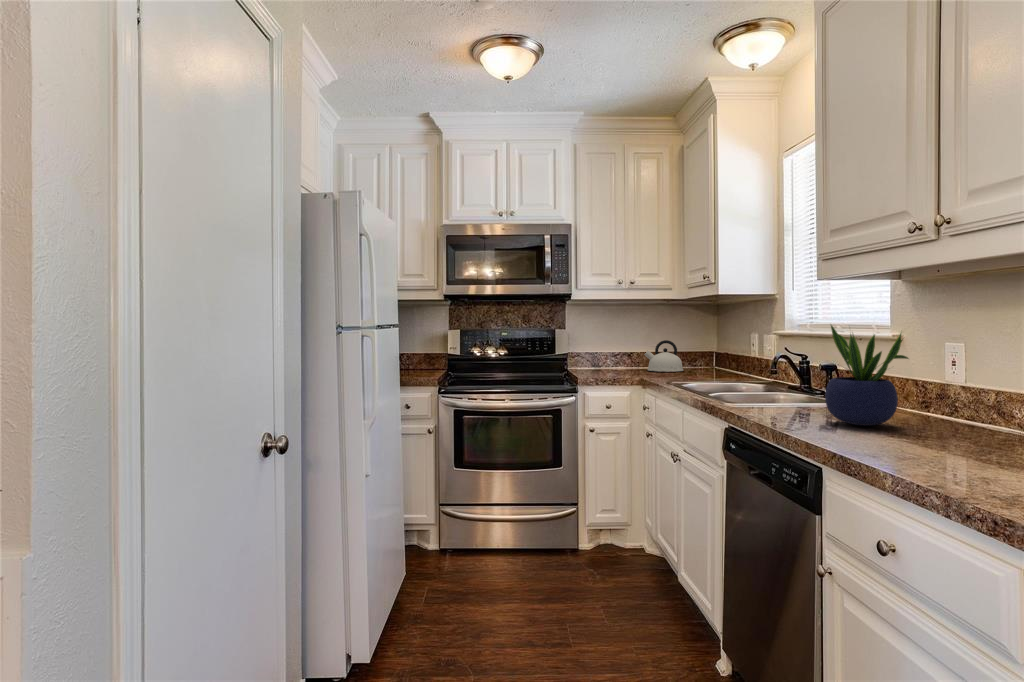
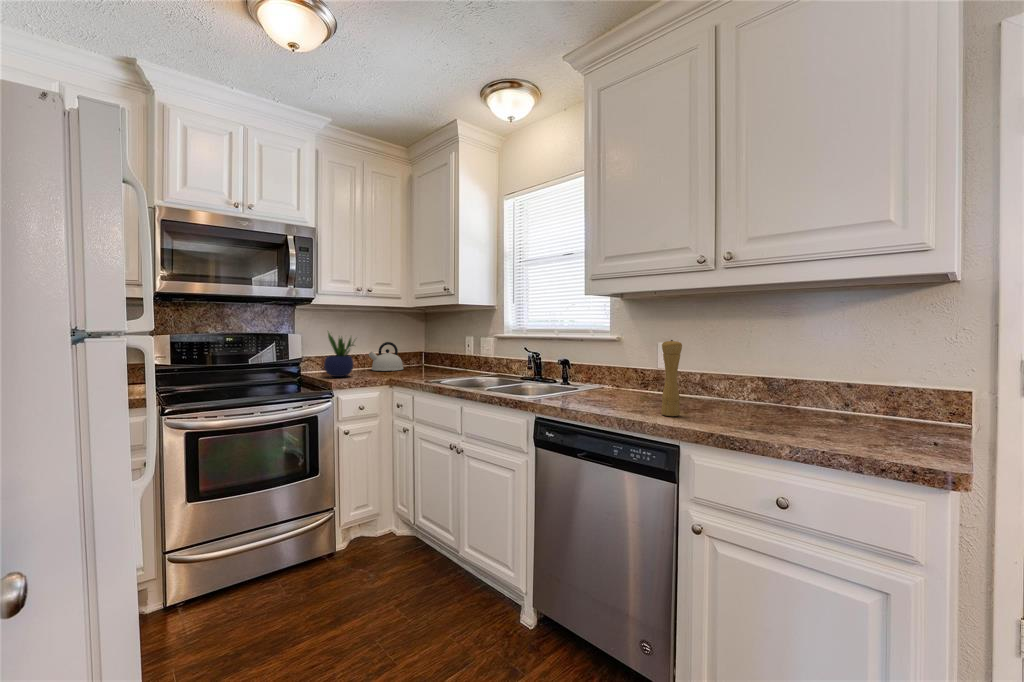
pepper mill: none [944,322,988,456] -> present [661,340,682,416]
potted plant: present [825,325,908,426] -> present [324,331,354,377]

